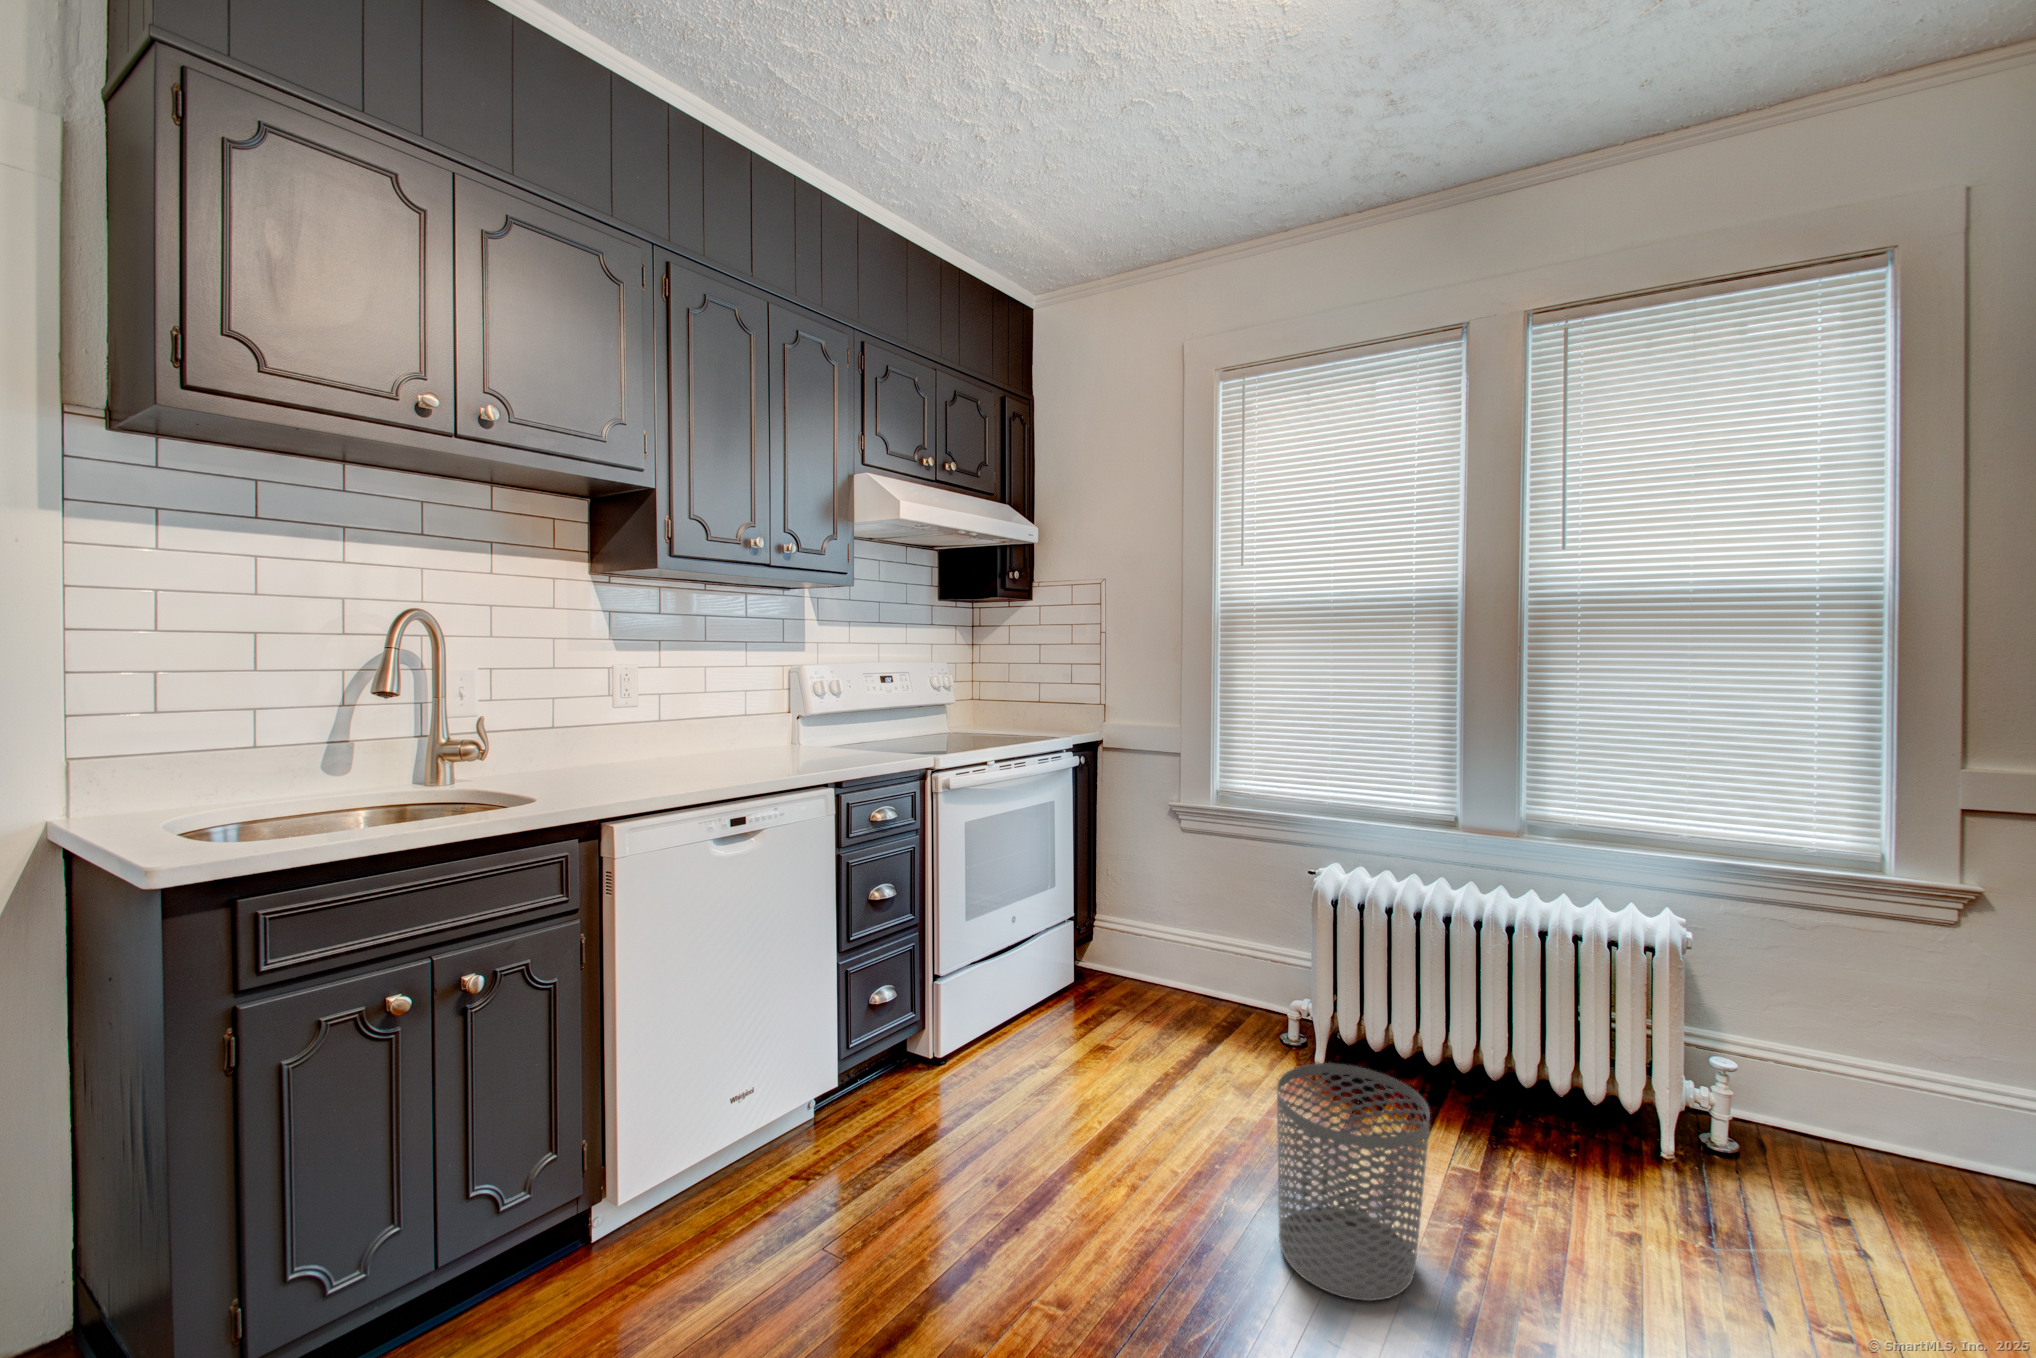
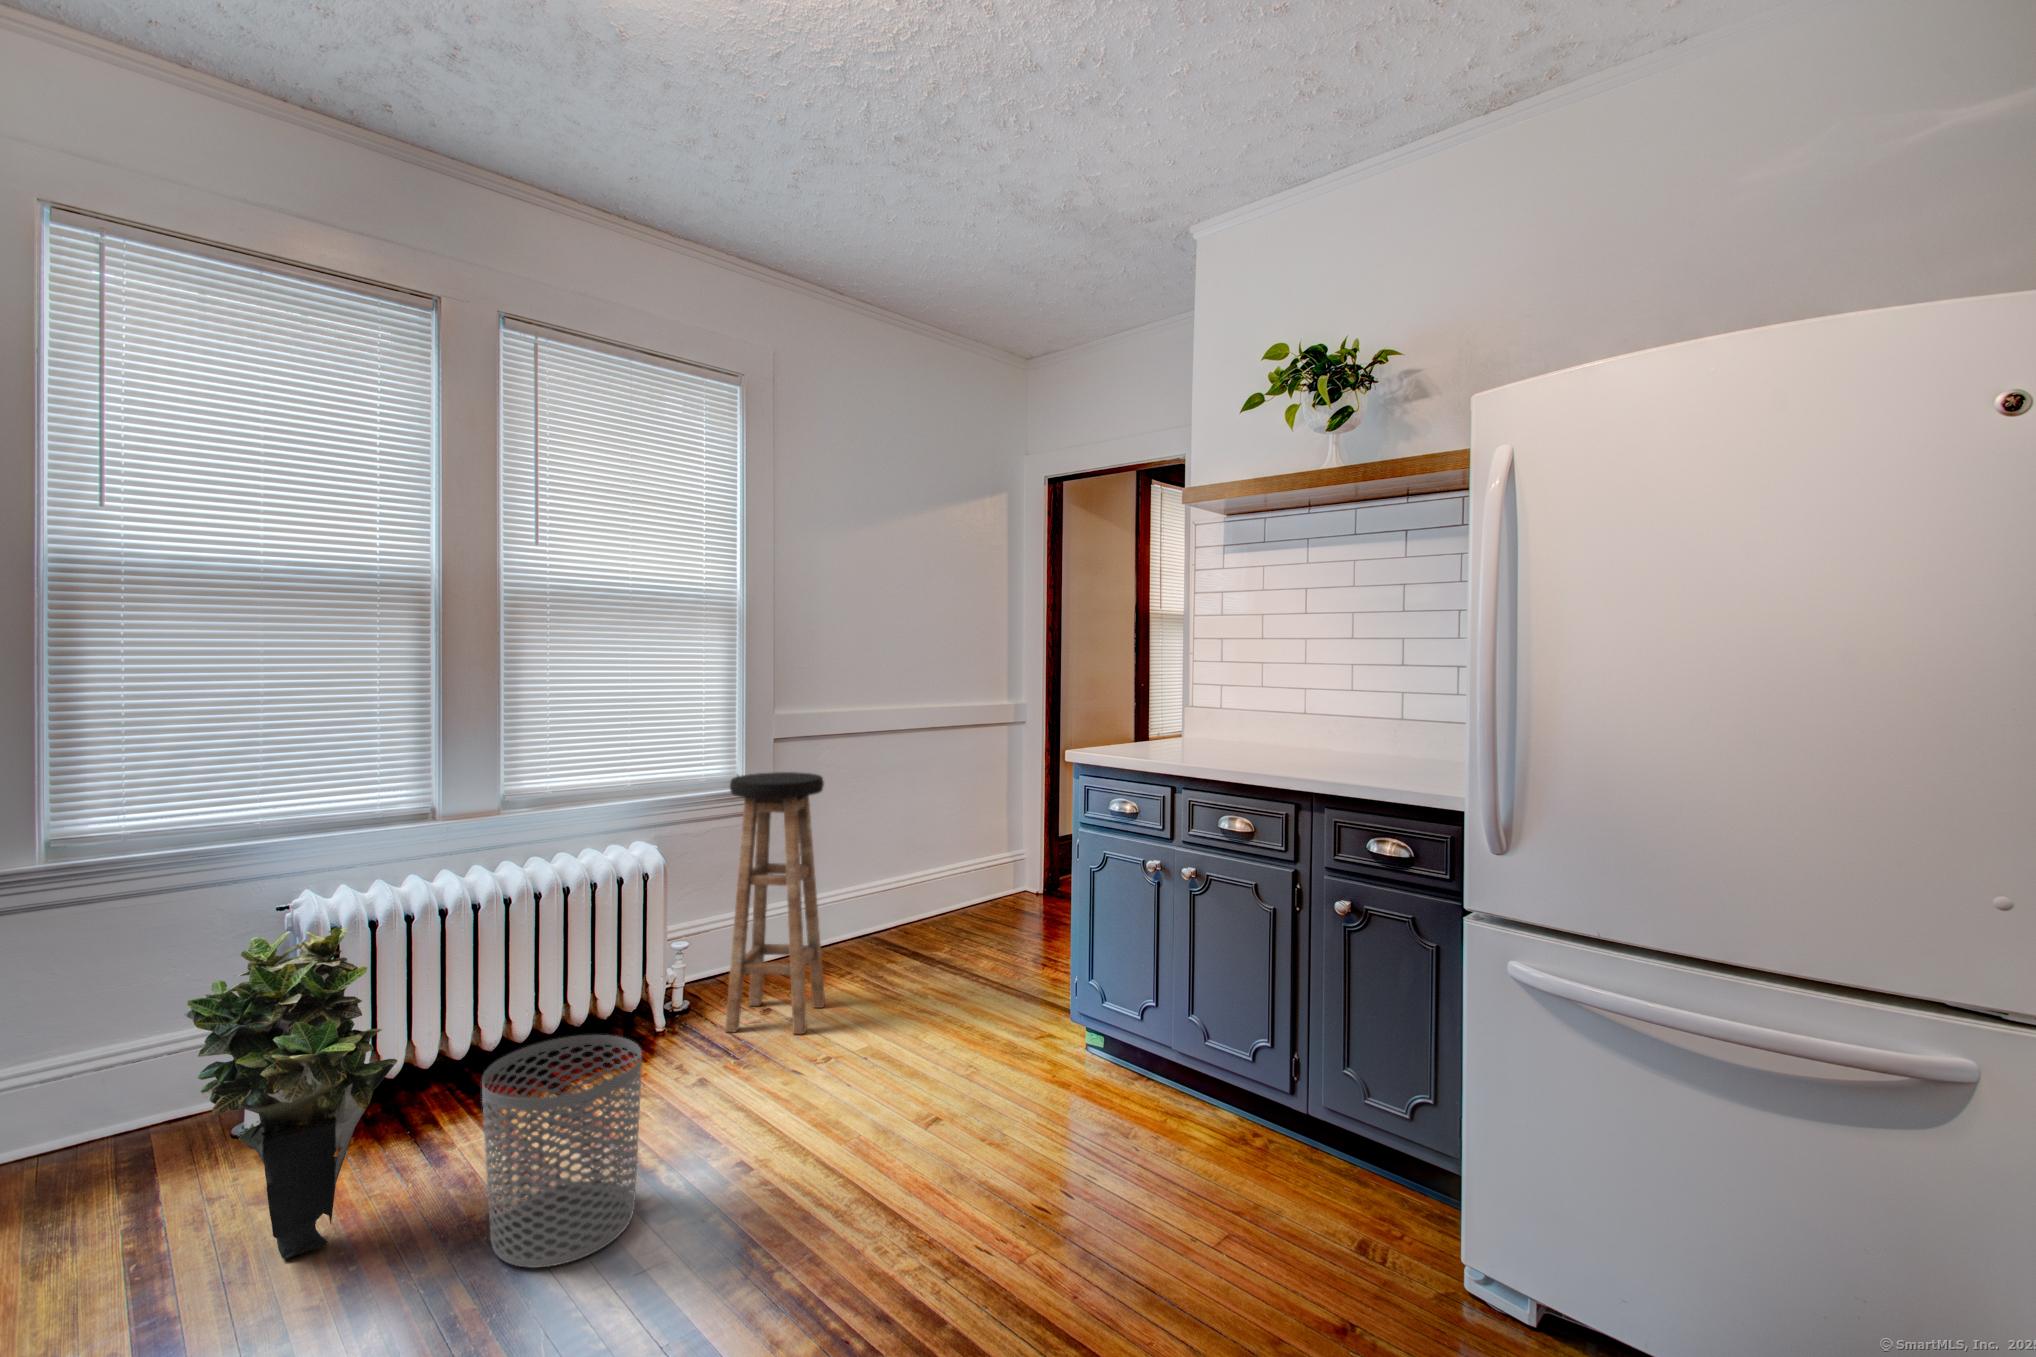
bar stool: none [1742,864,1969,1283] -> present [725,772,825,1034]
potted plant: none [1171,887,1299,1141] -> present [184,927,397,1260]

